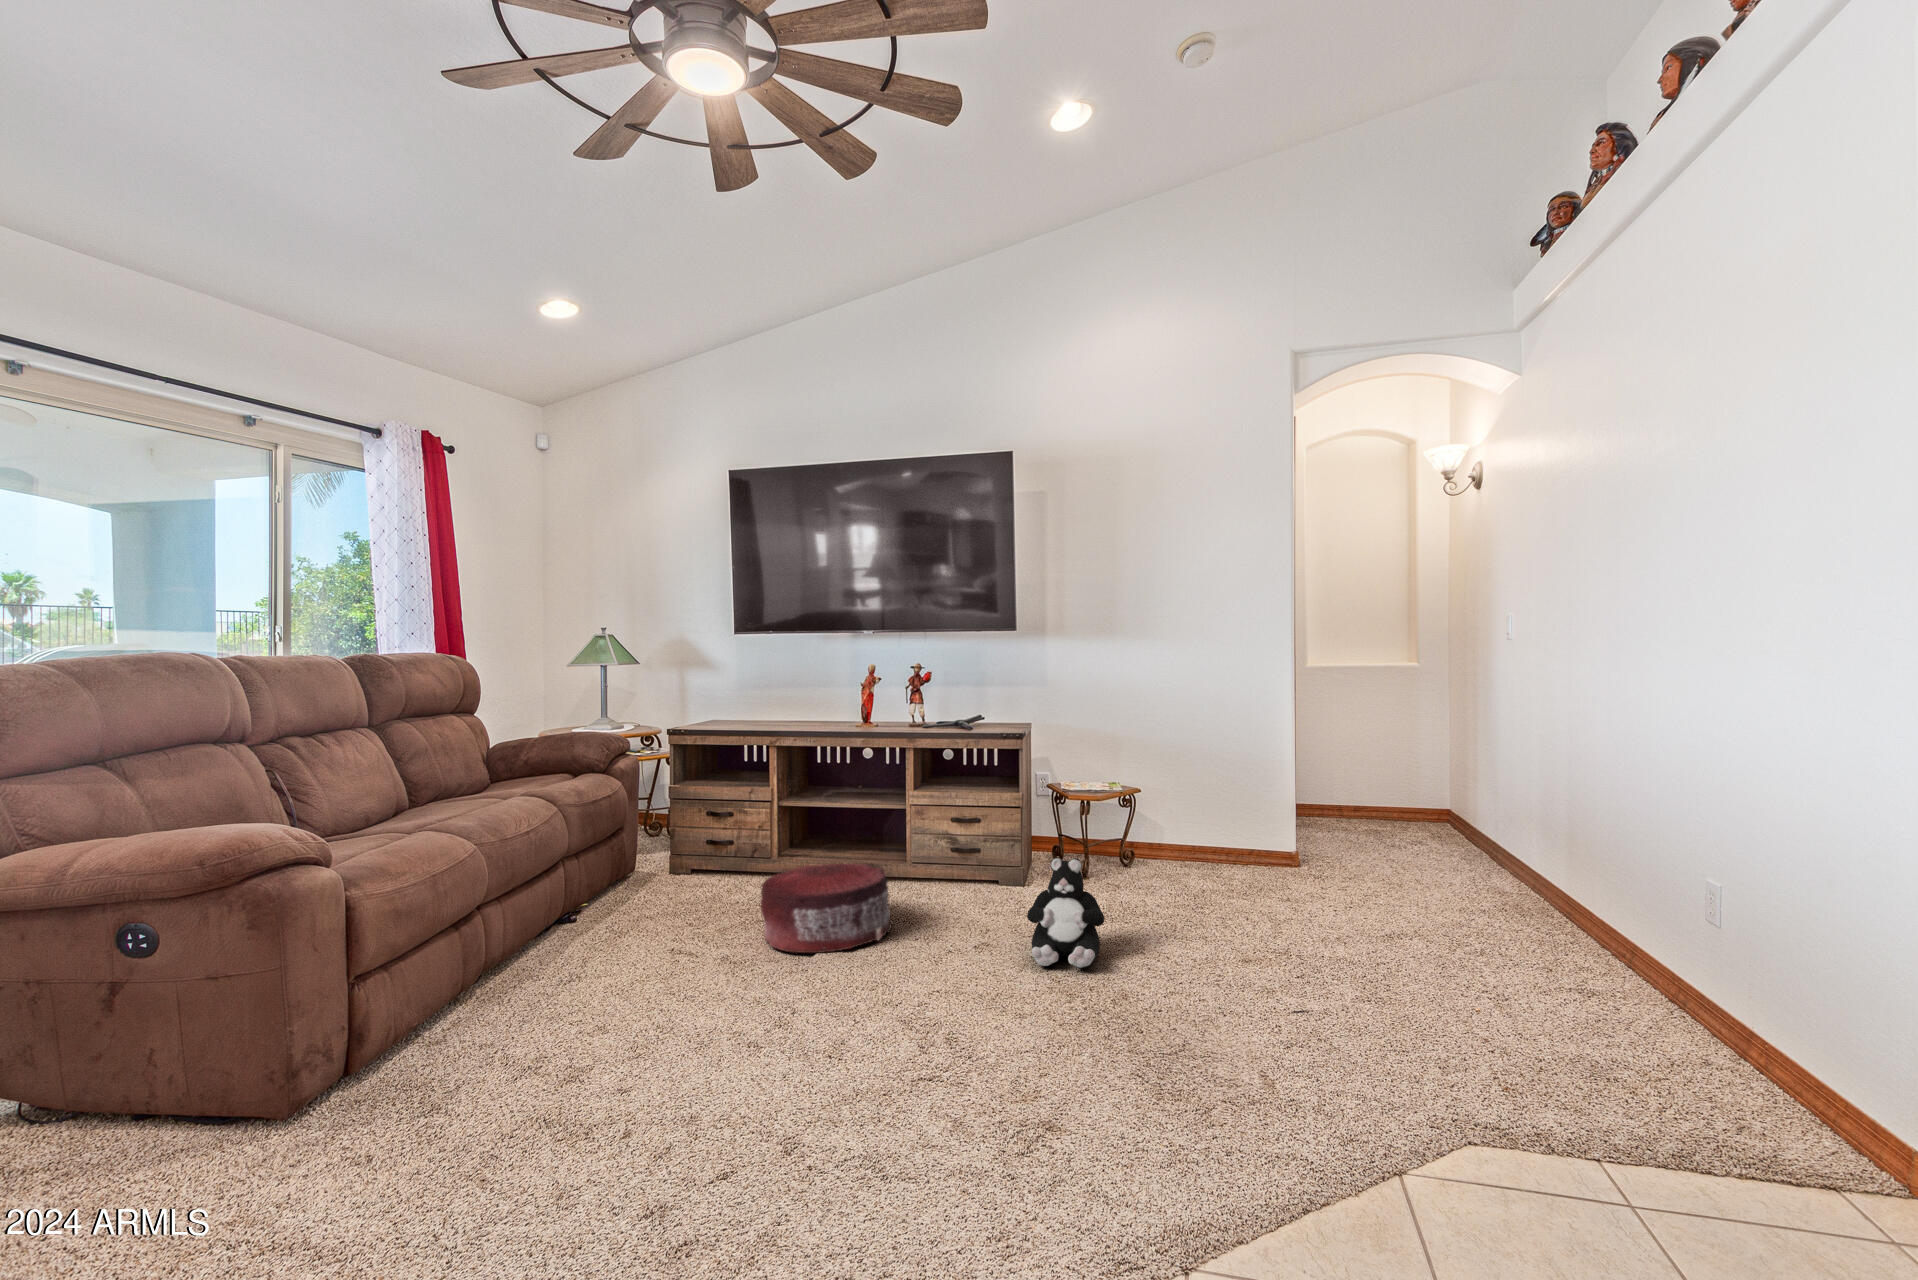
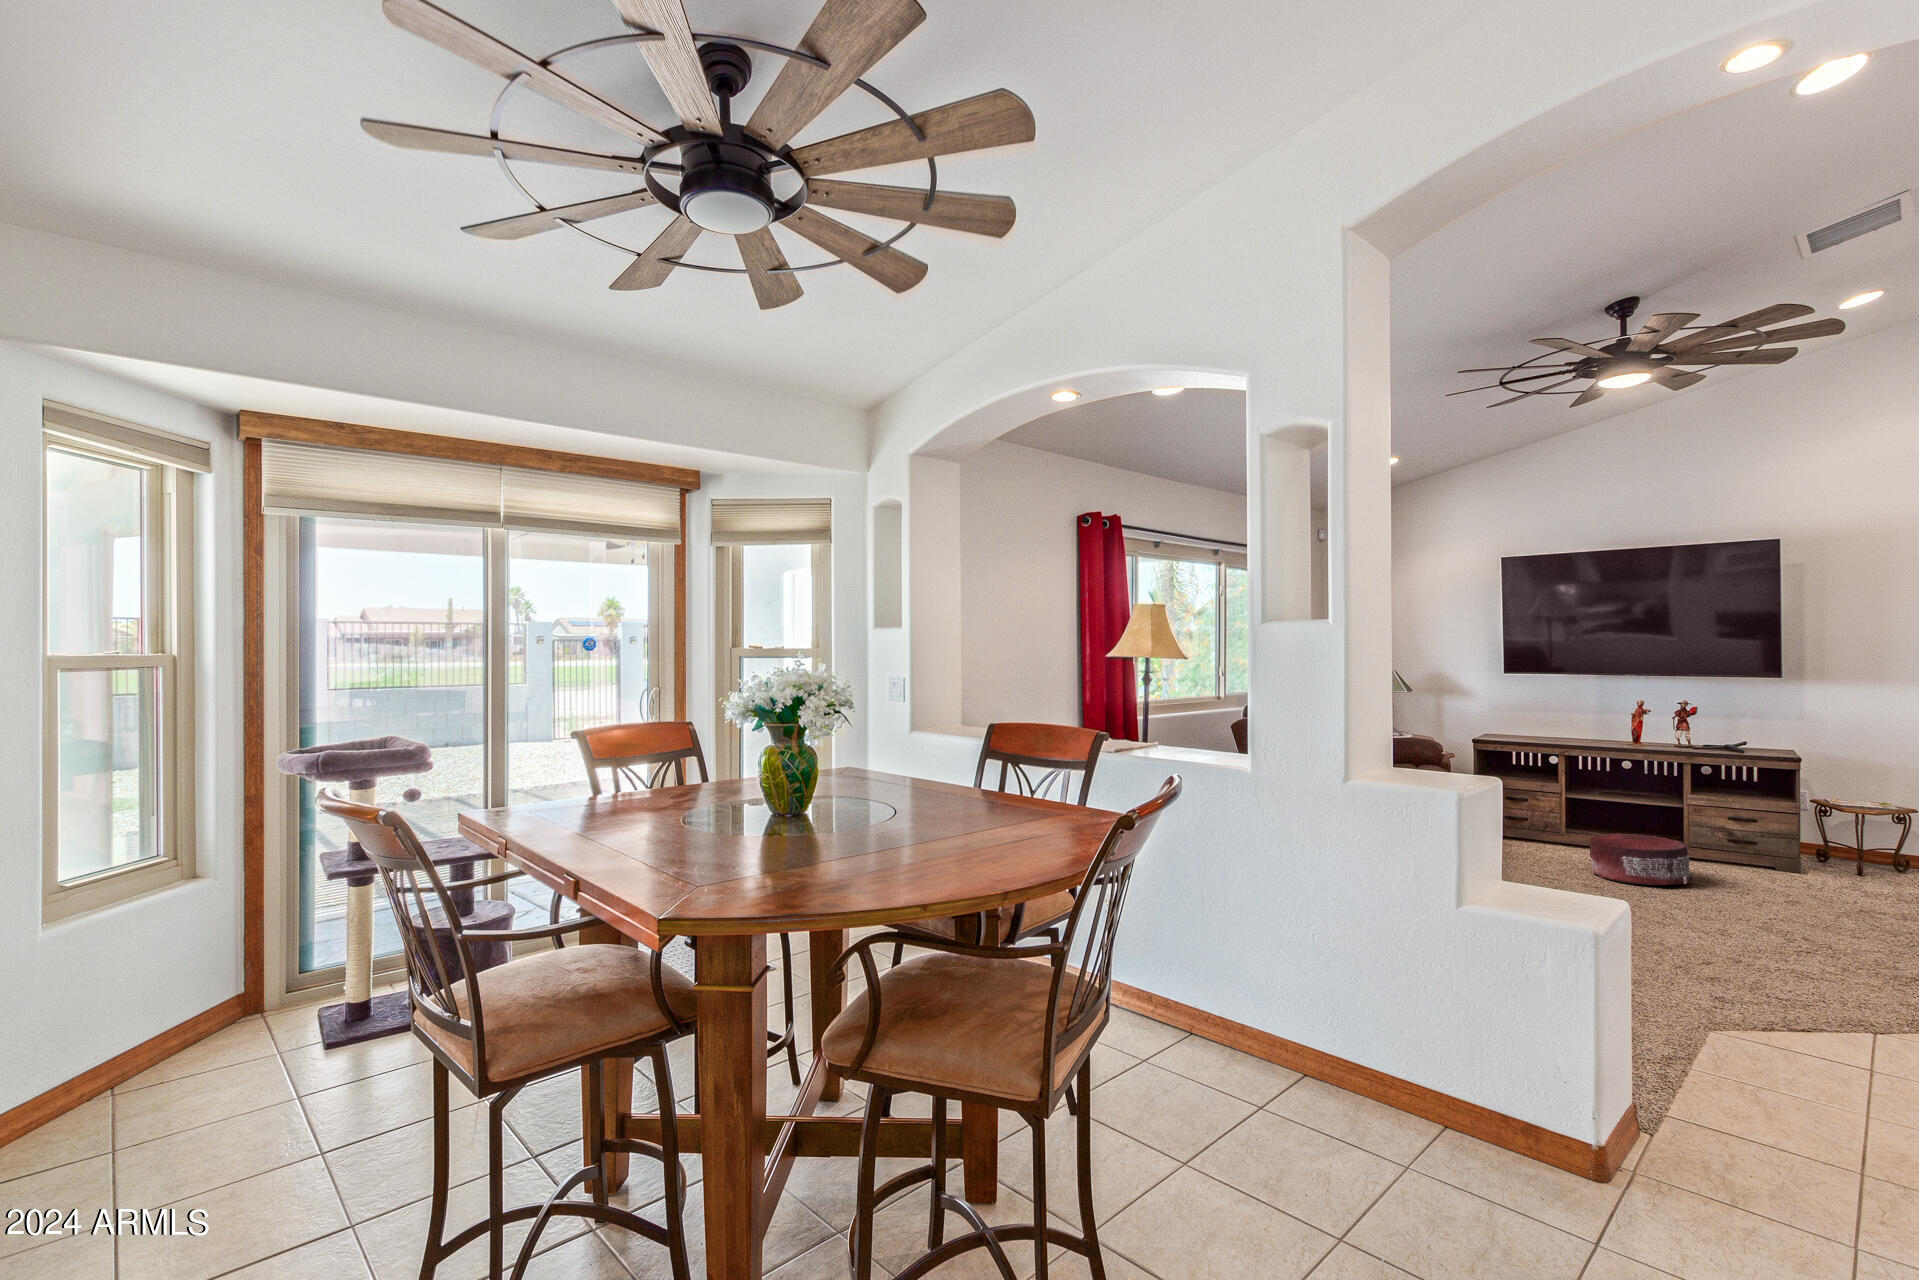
plush toy: present [1027,858,1105,968] -> none [1816,847,1890,919]

